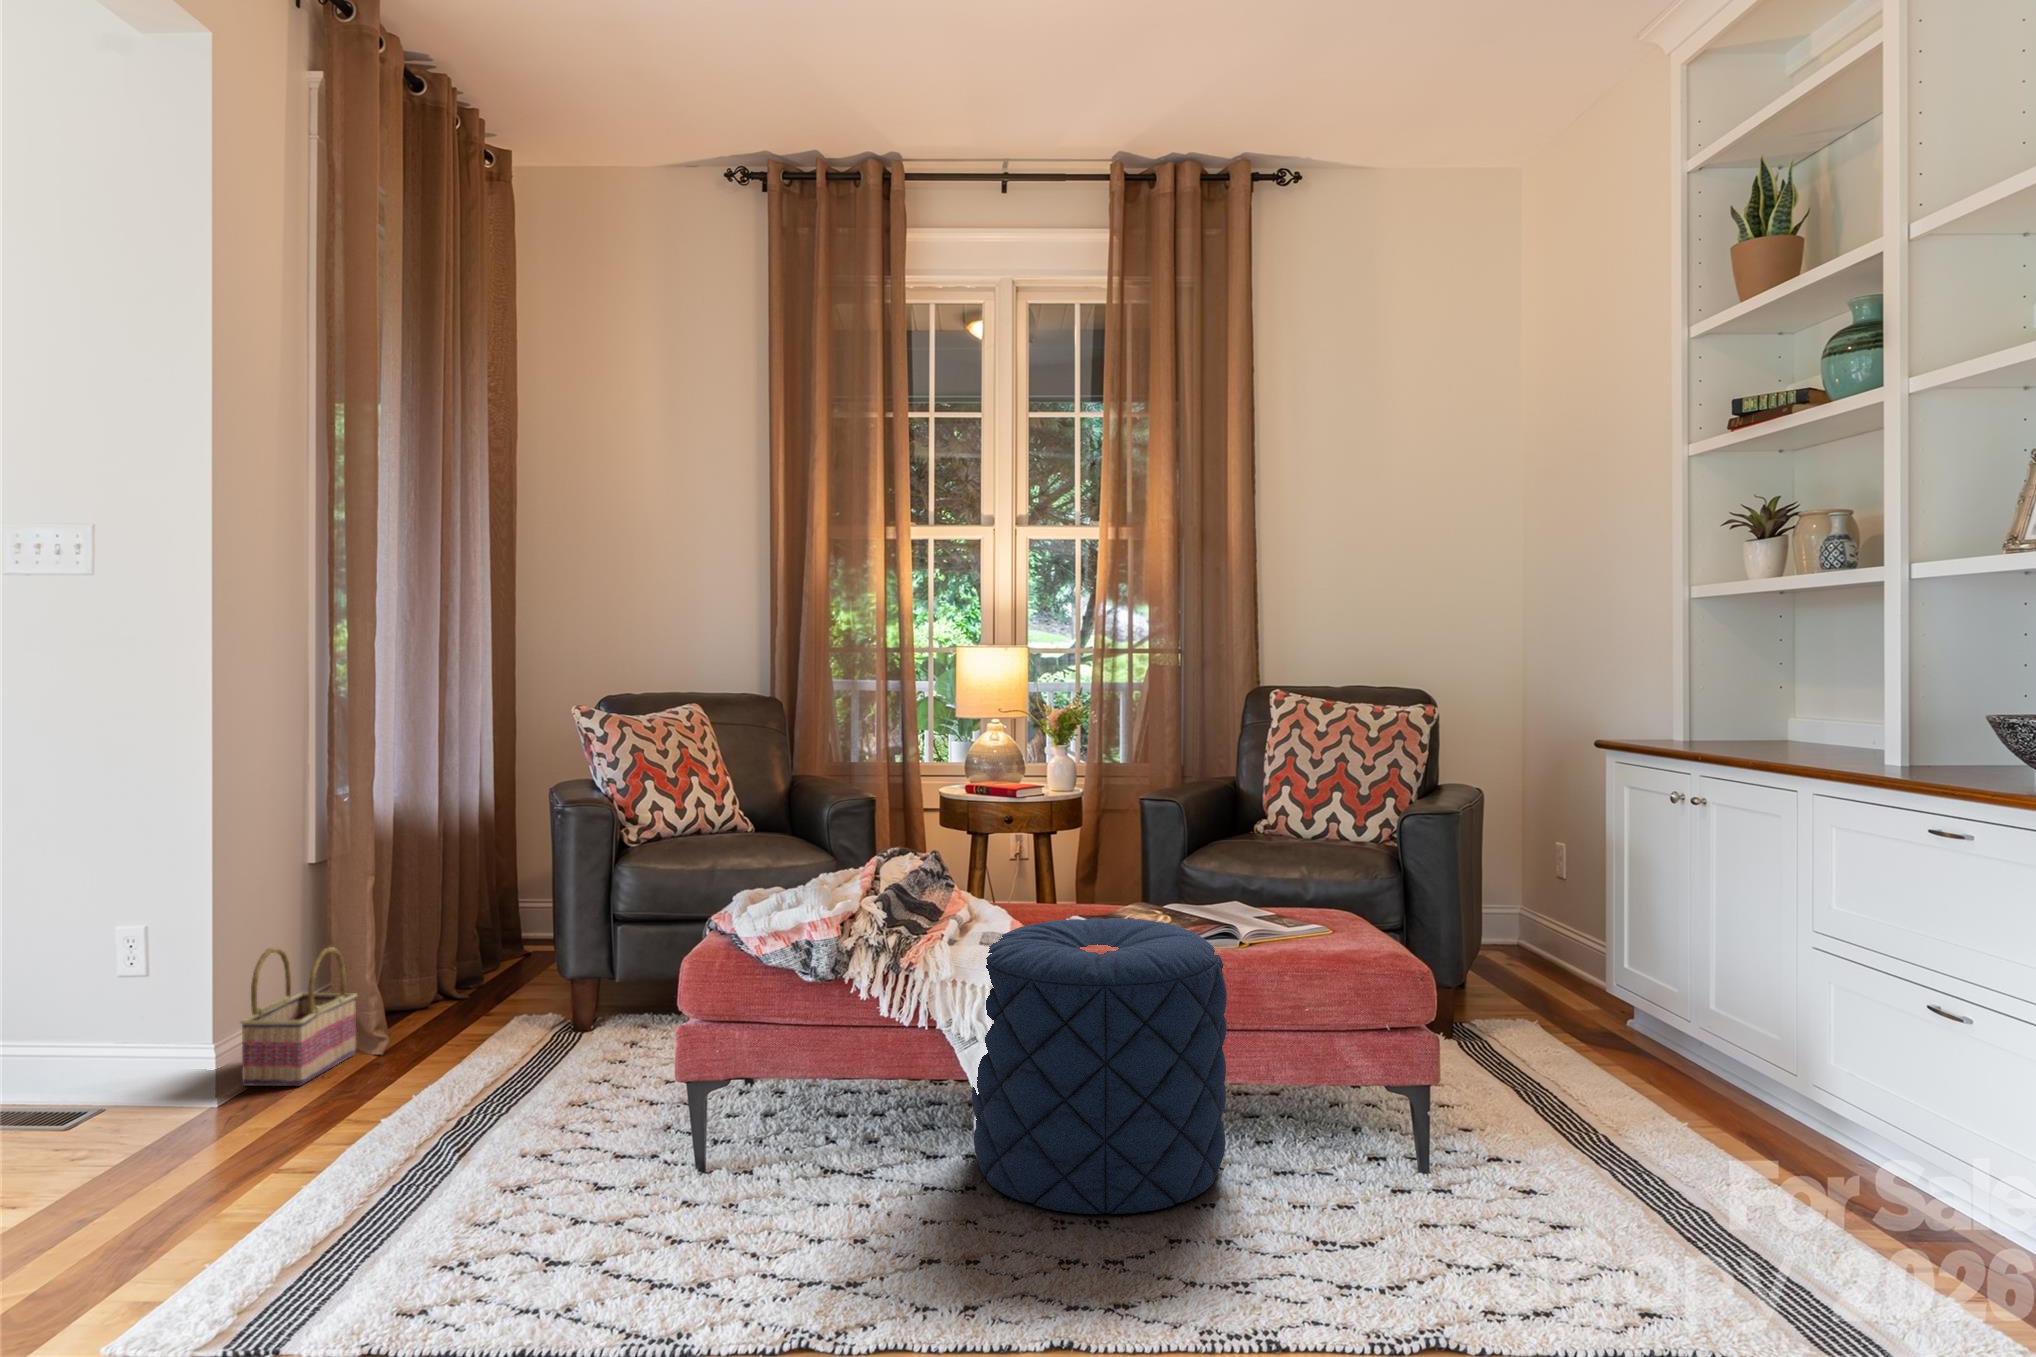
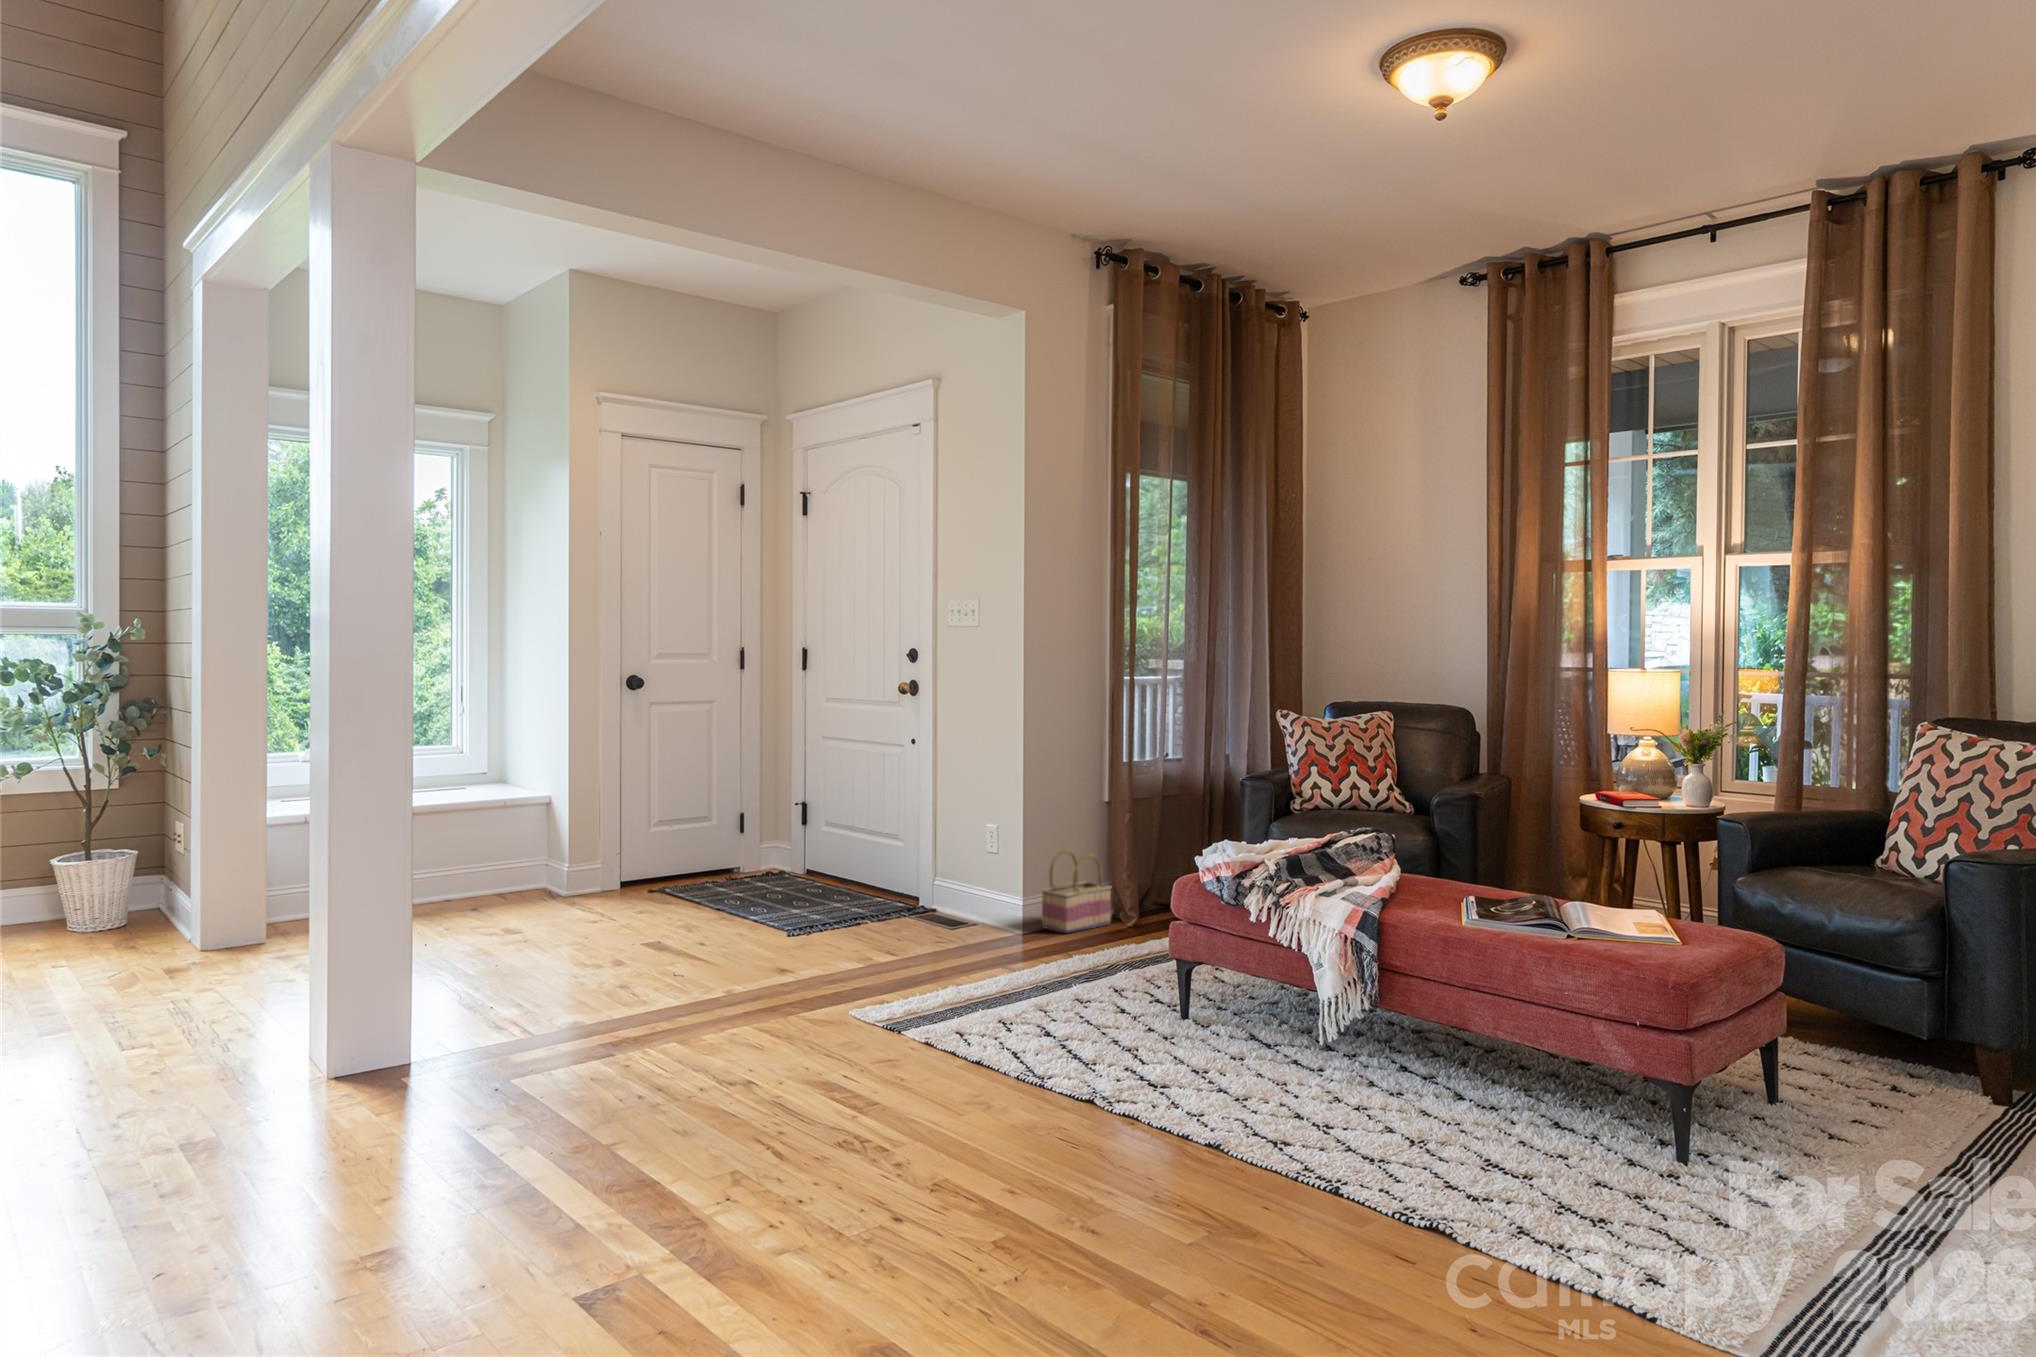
pouf: present [972,918,1227,1214] -> none [1333,895,1536,1117]

